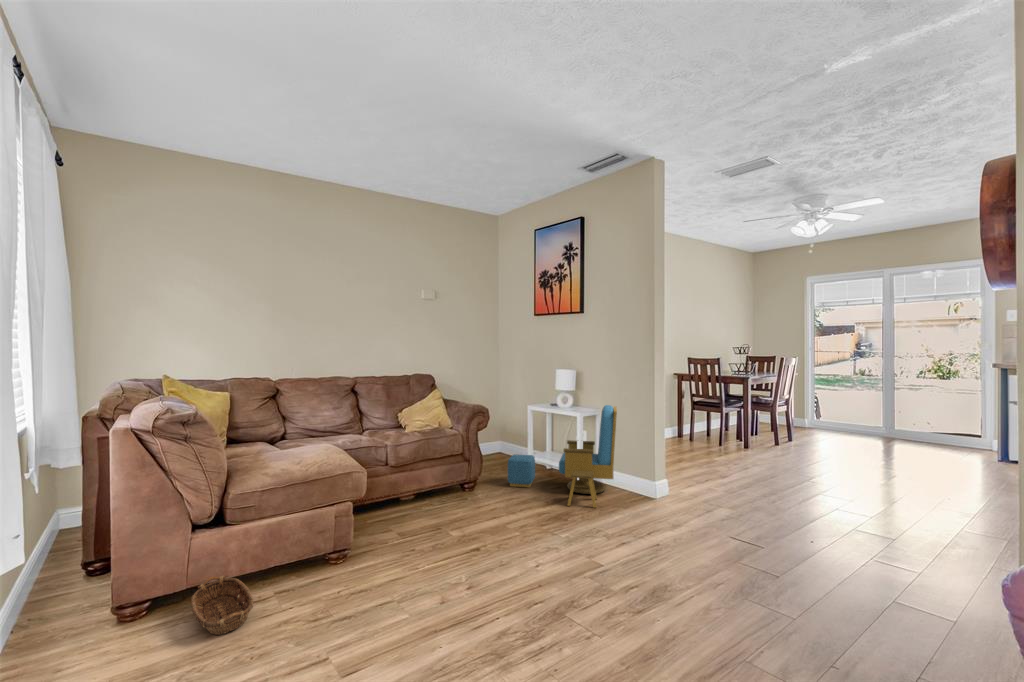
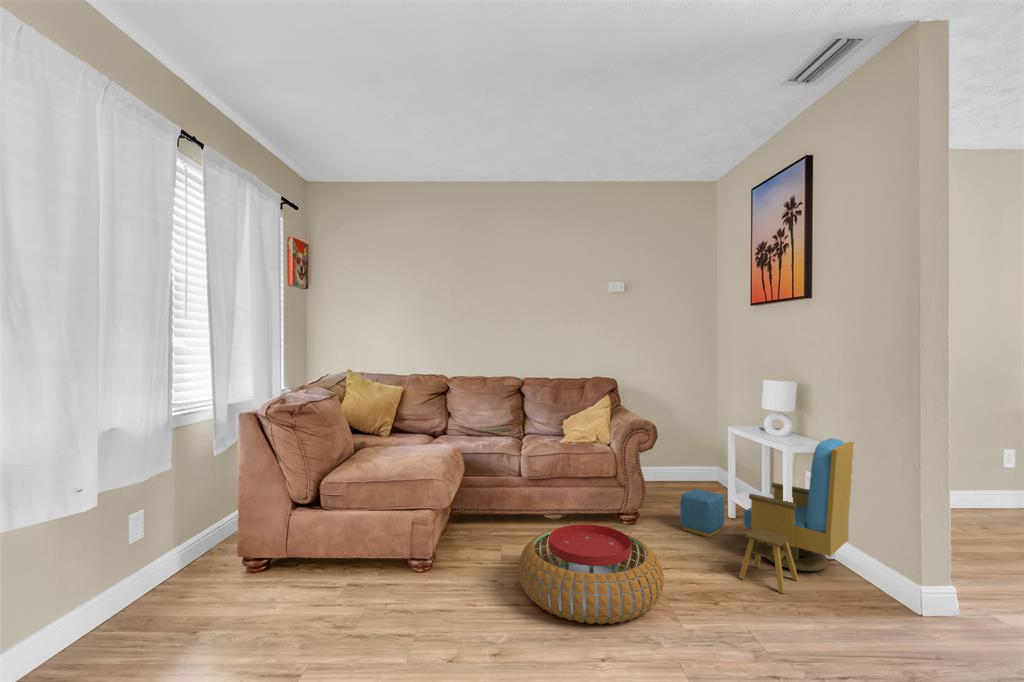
pouf: none [432,488,544,557] -> present [518,524,664,624]
basket: present [191,576,253,635] -> none [246,554,323,618]

